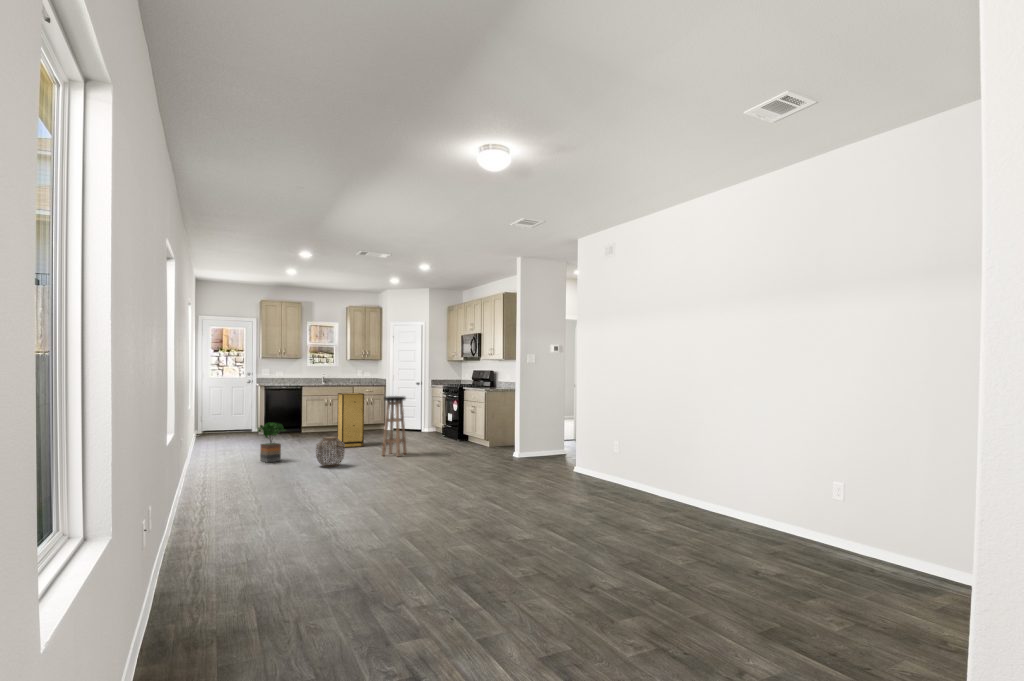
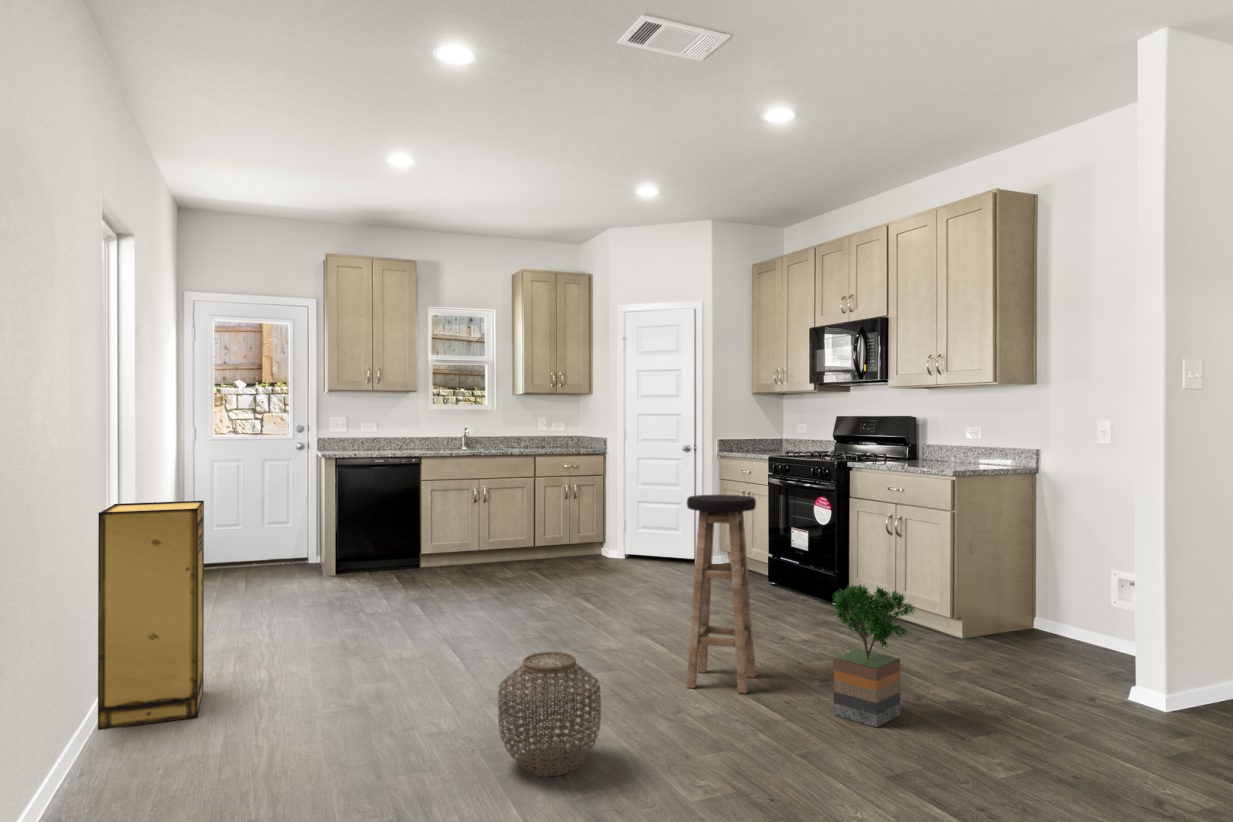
storage cabinet: present [337,393,364,448] -> present [98,501,204,730]
potted tree: present [258,422,285,462] -> present [833,585,915,727]

